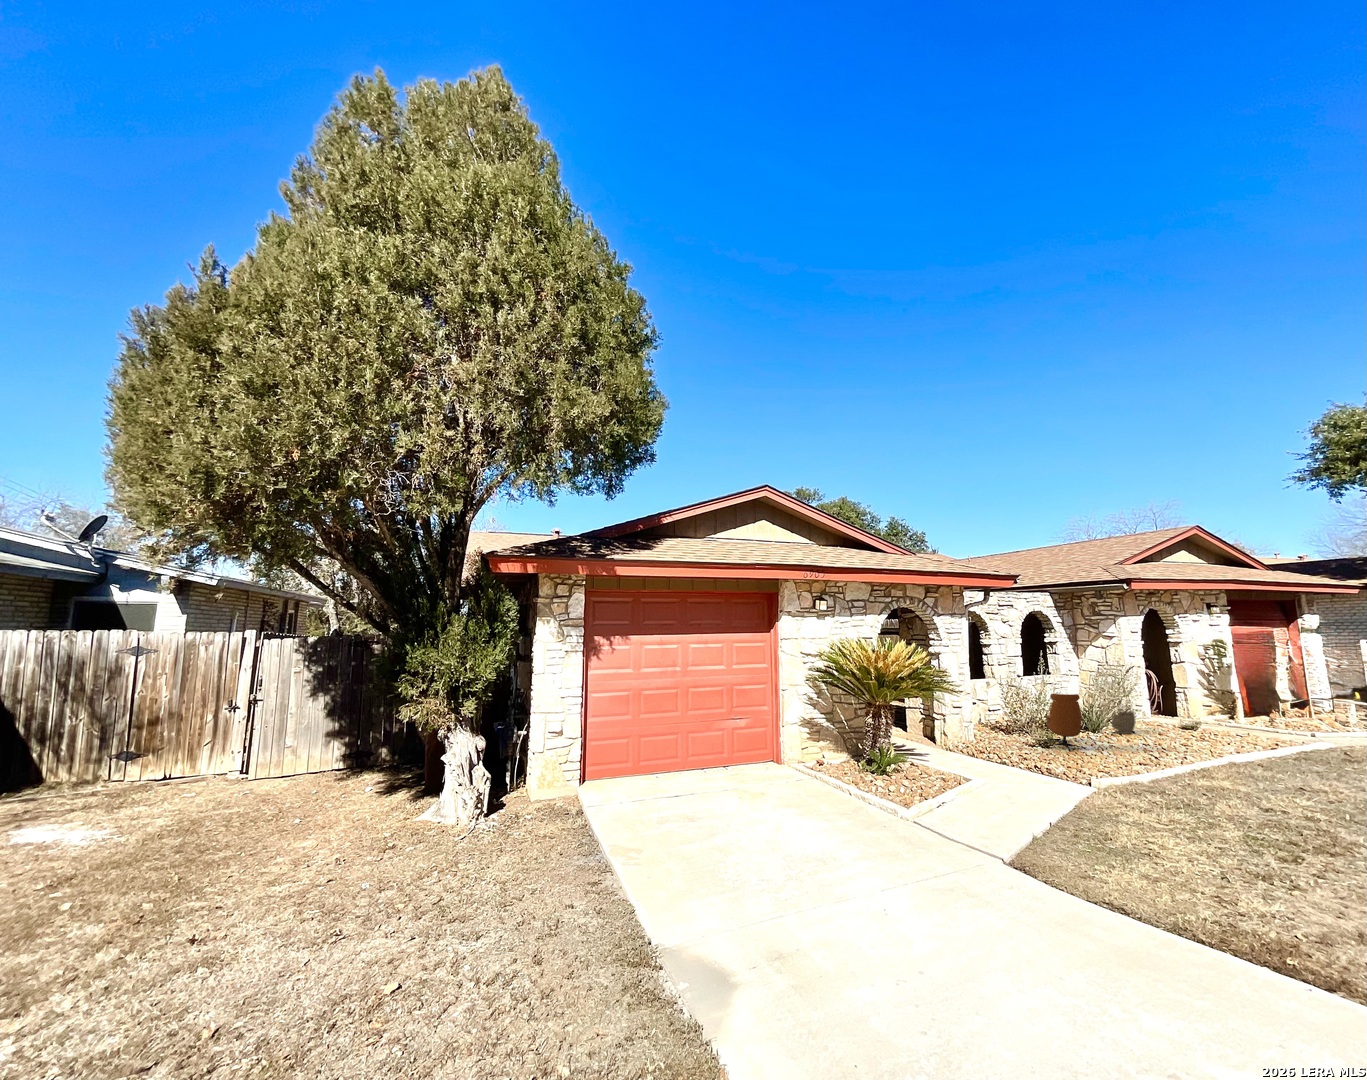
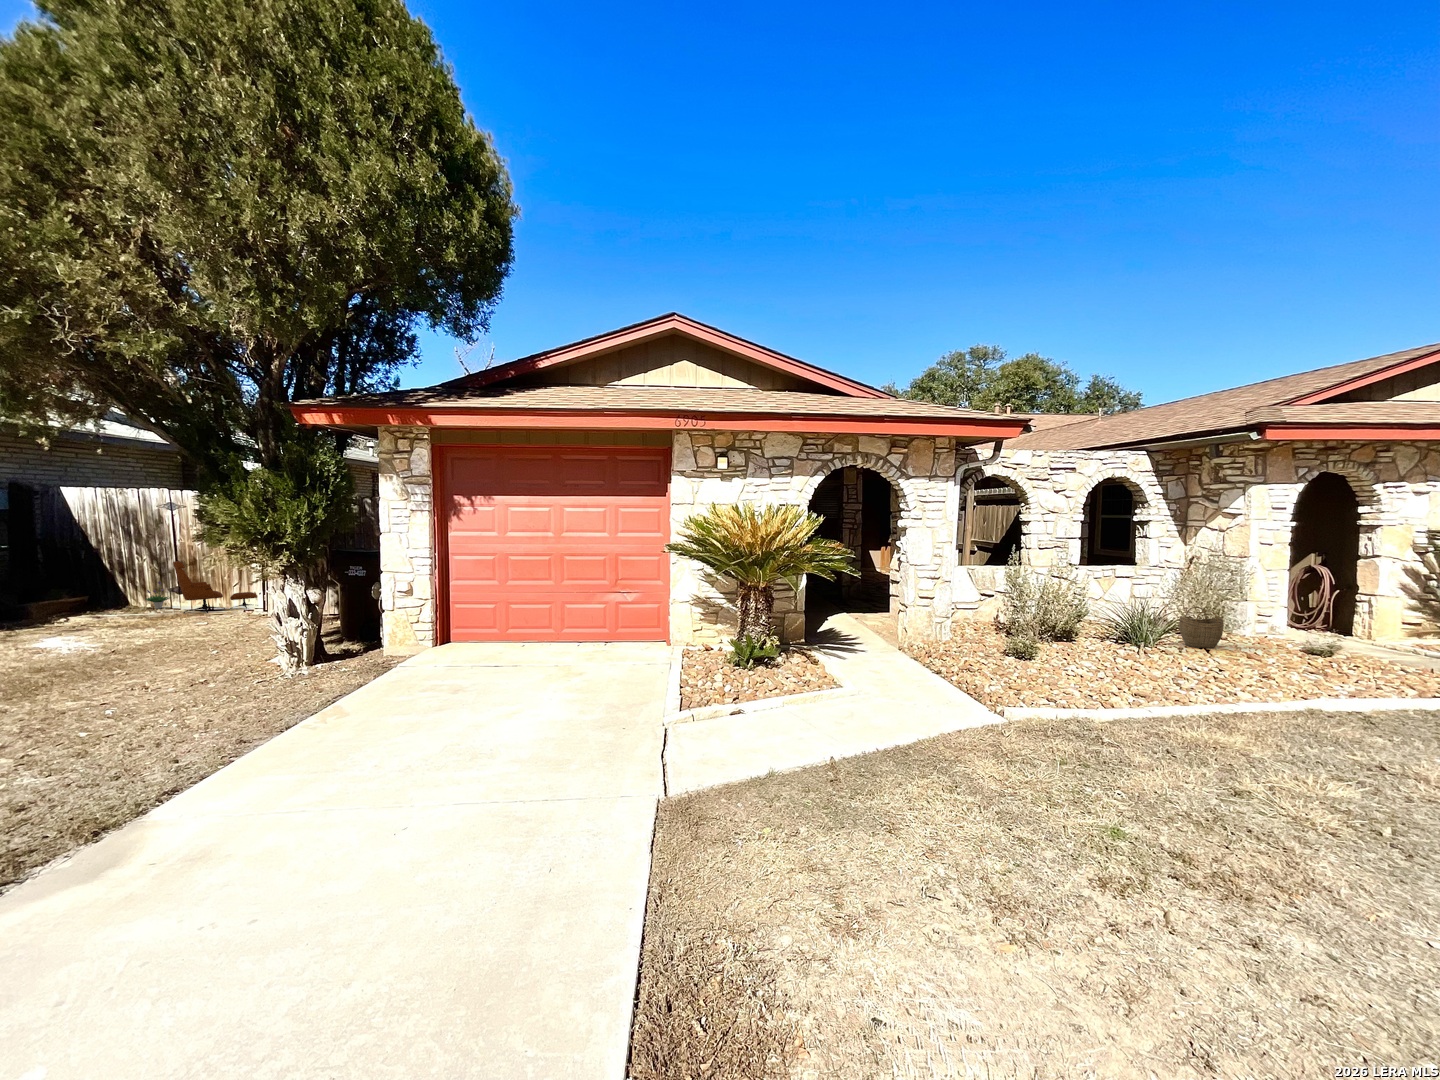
lounge chair: present [1044,694,1085,751] -> present [173,561,257,613]
potted plant: none [87,745,120,781] -> present [146,581,171,609]

